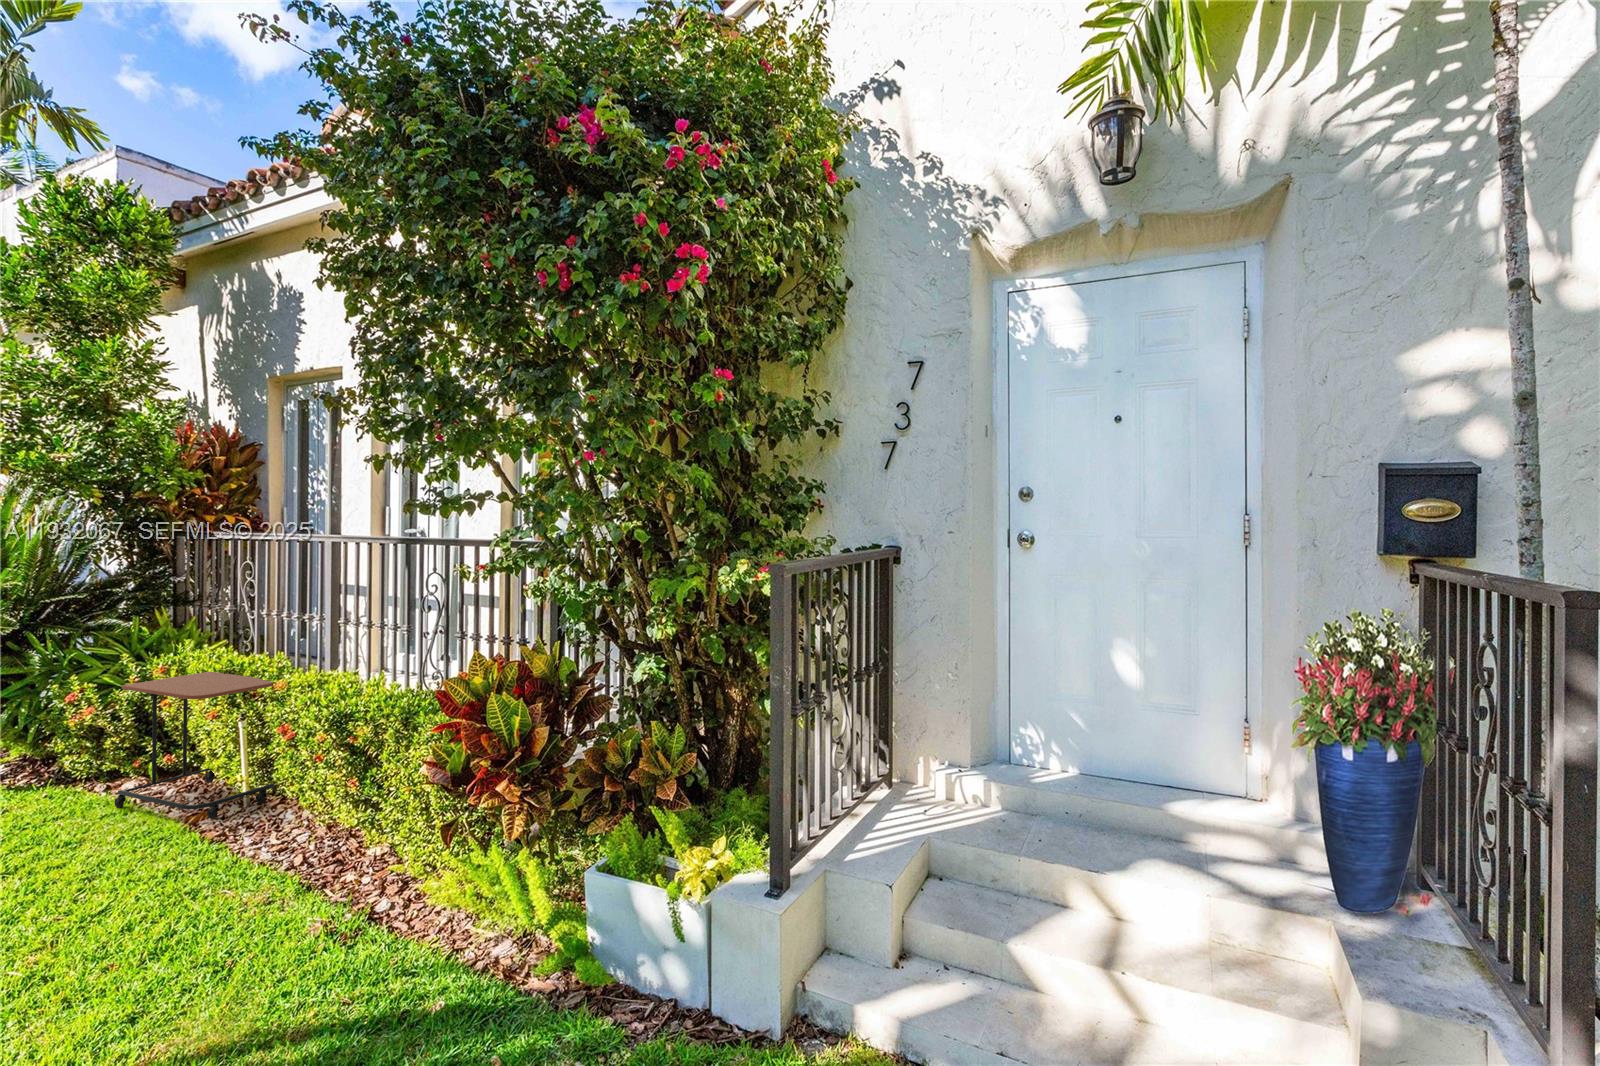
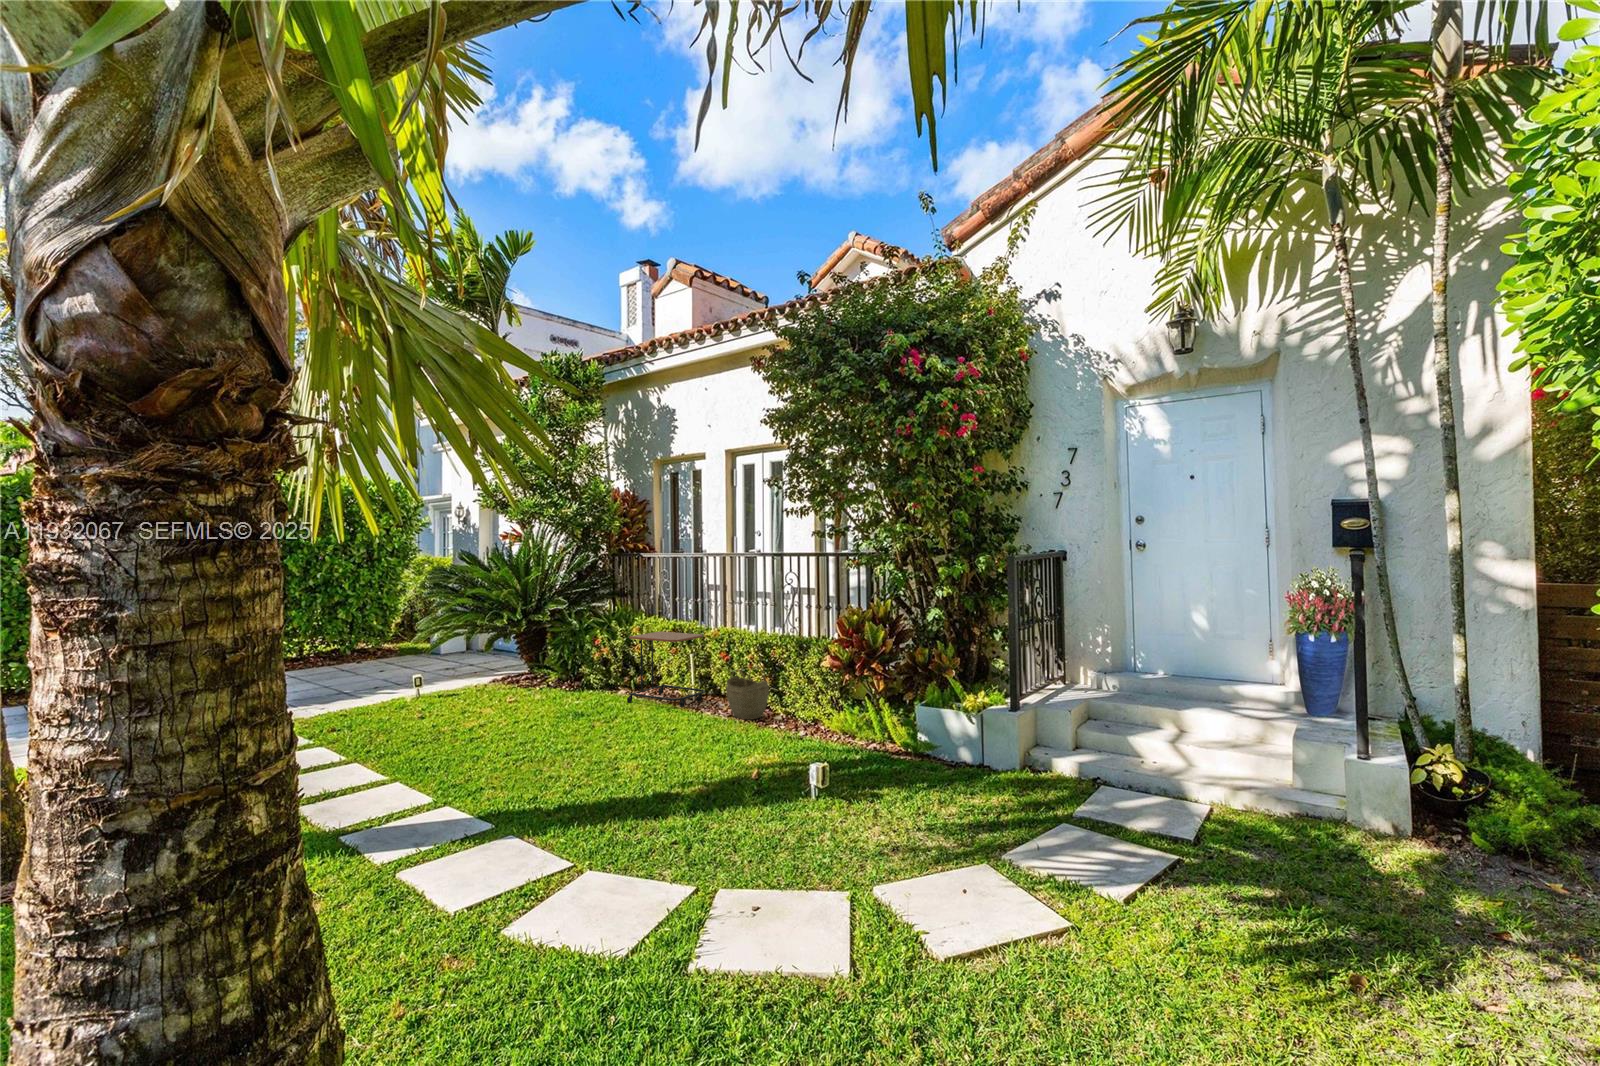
woven basket: none [274,747,361,855] -> present [726,666,769,720]

